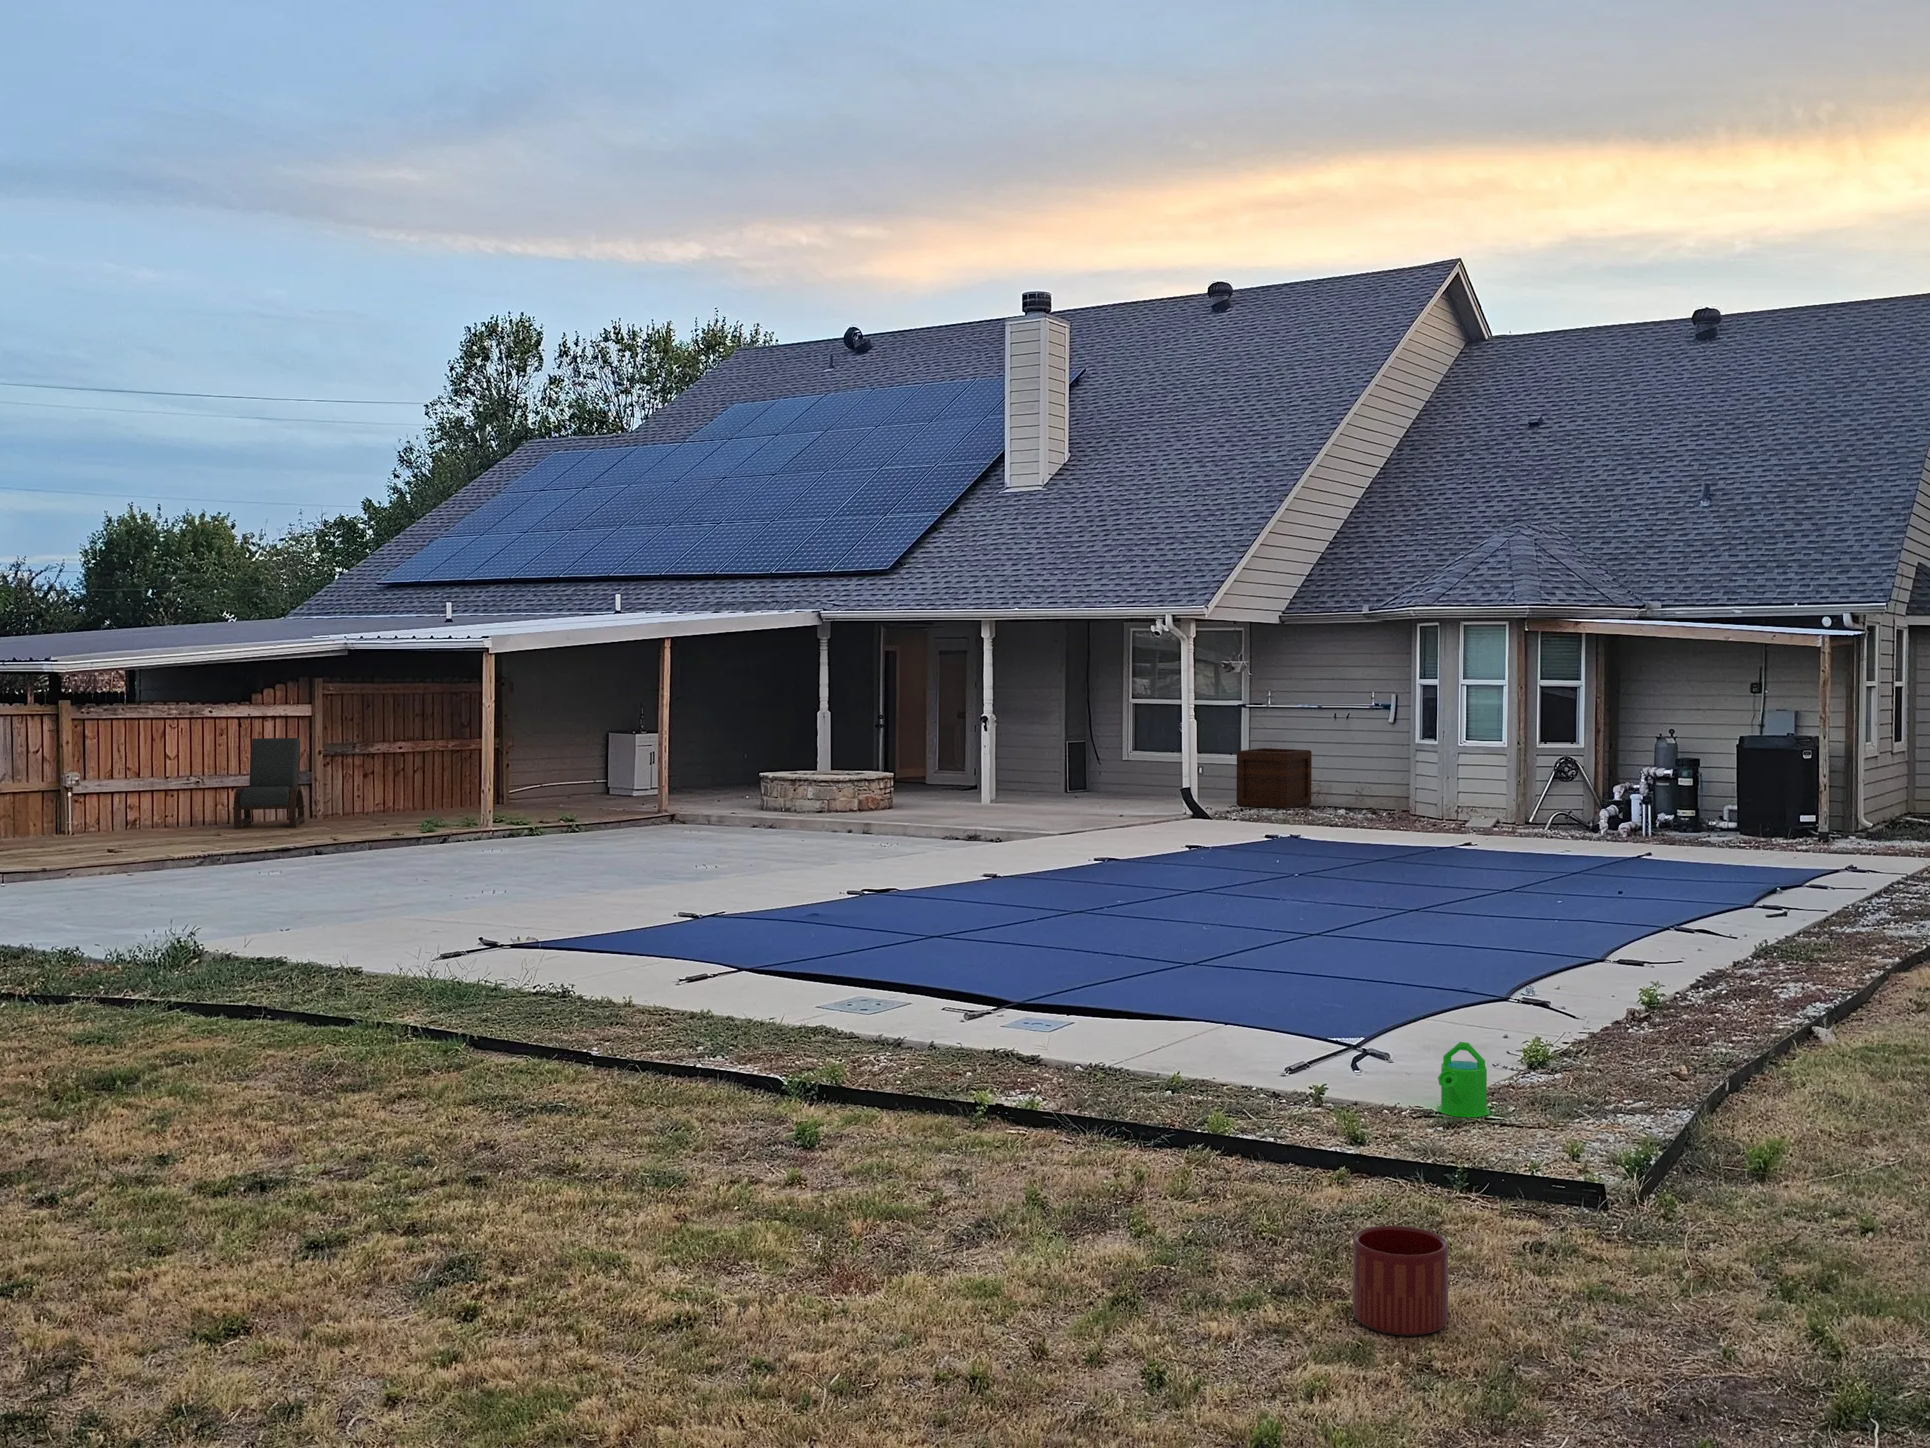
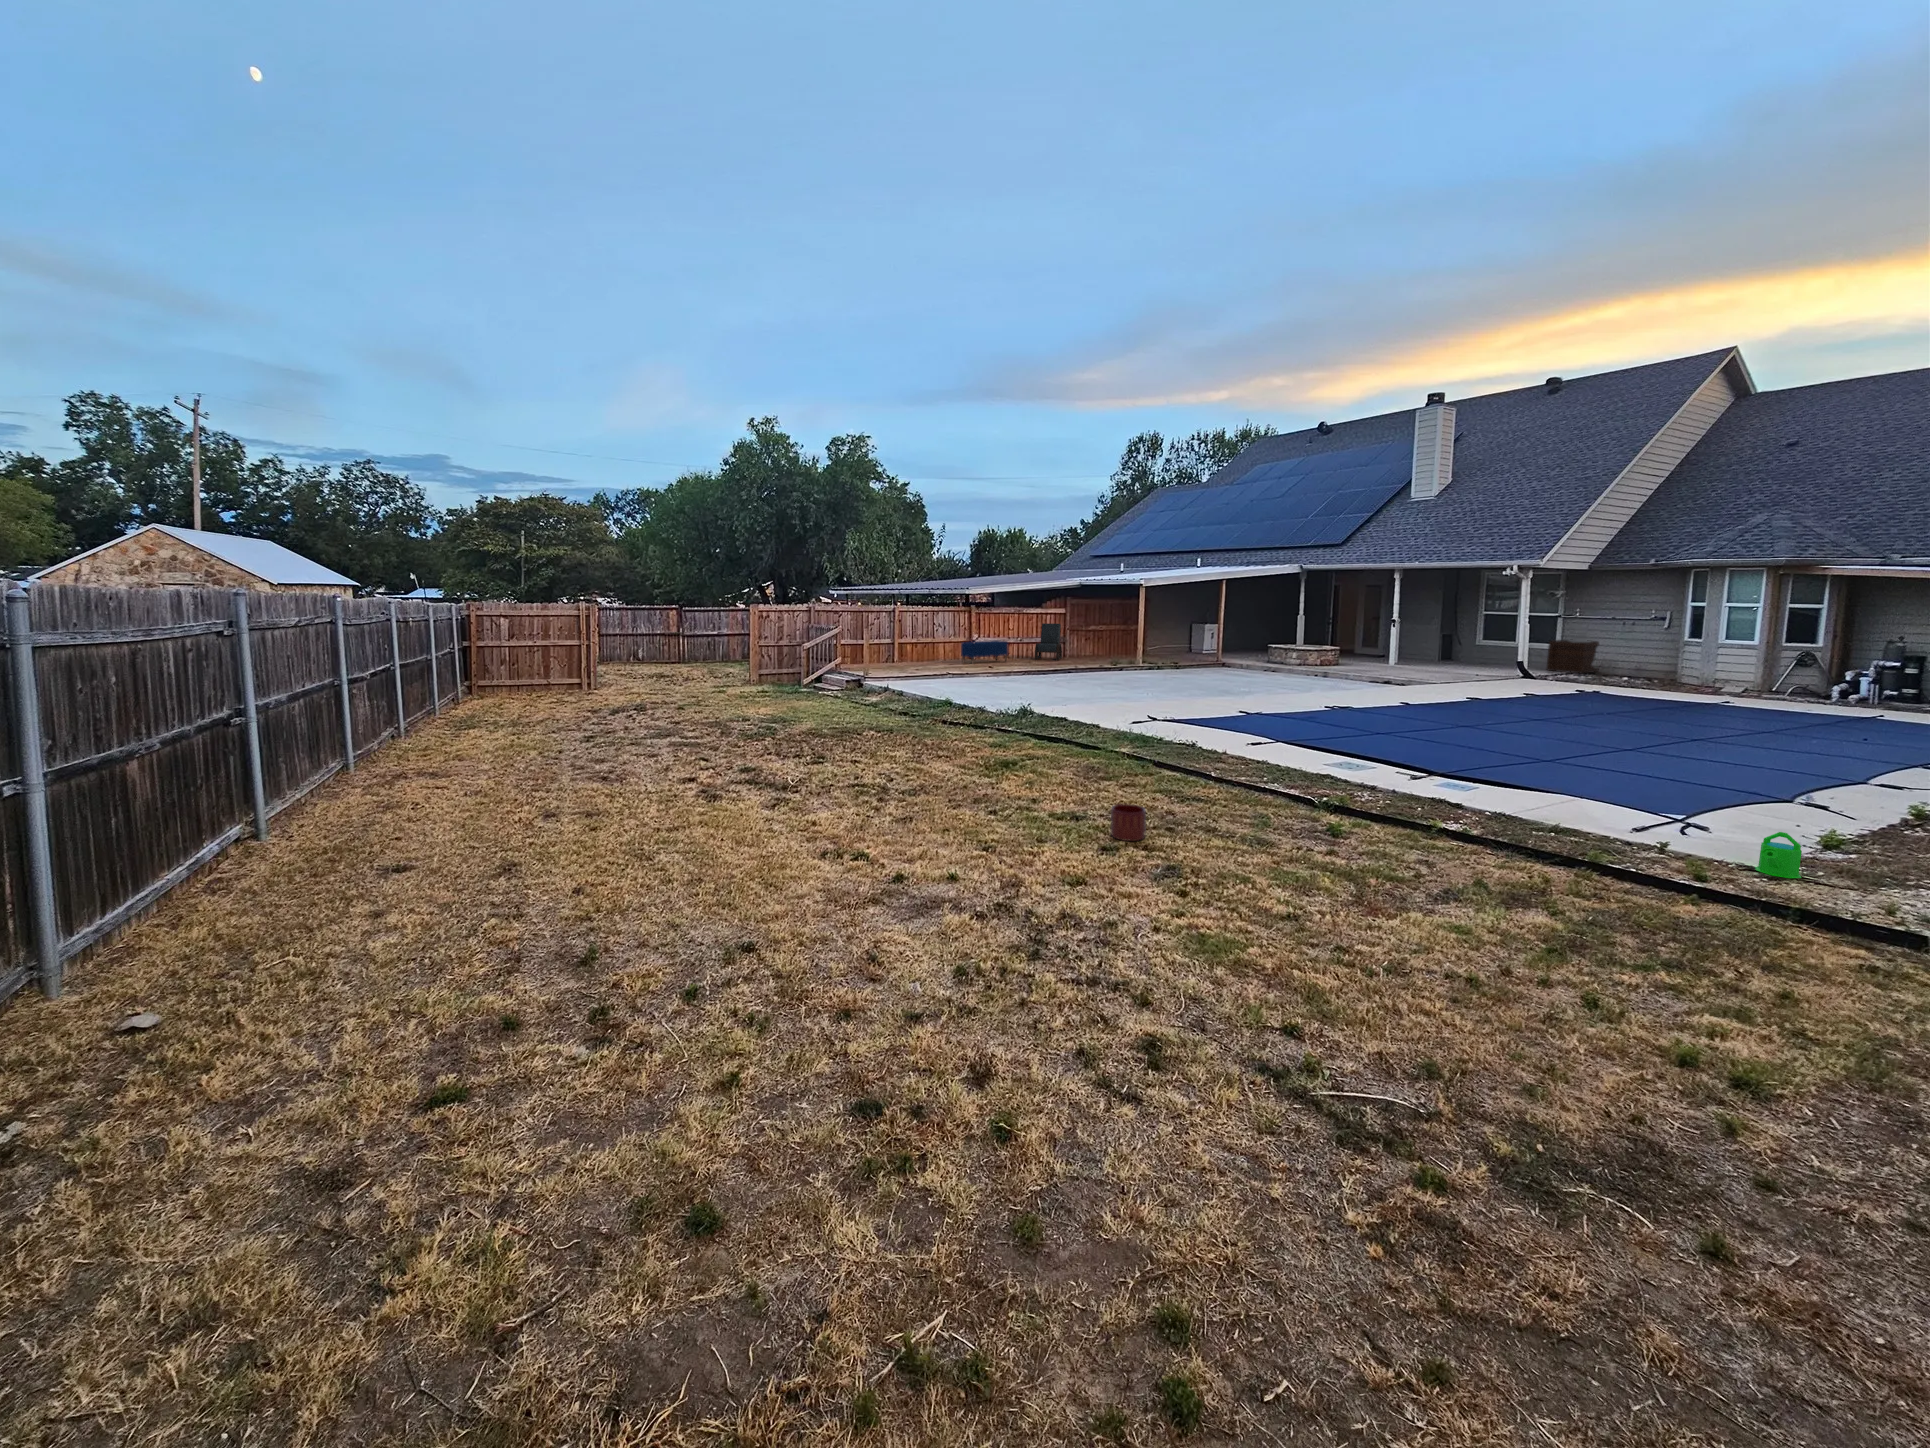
bench: none [26,783,161,847] -> present [961,640,1009,663]
planter: present [1353,1226,1448,1336] -> present [1111,804,1146,841]

